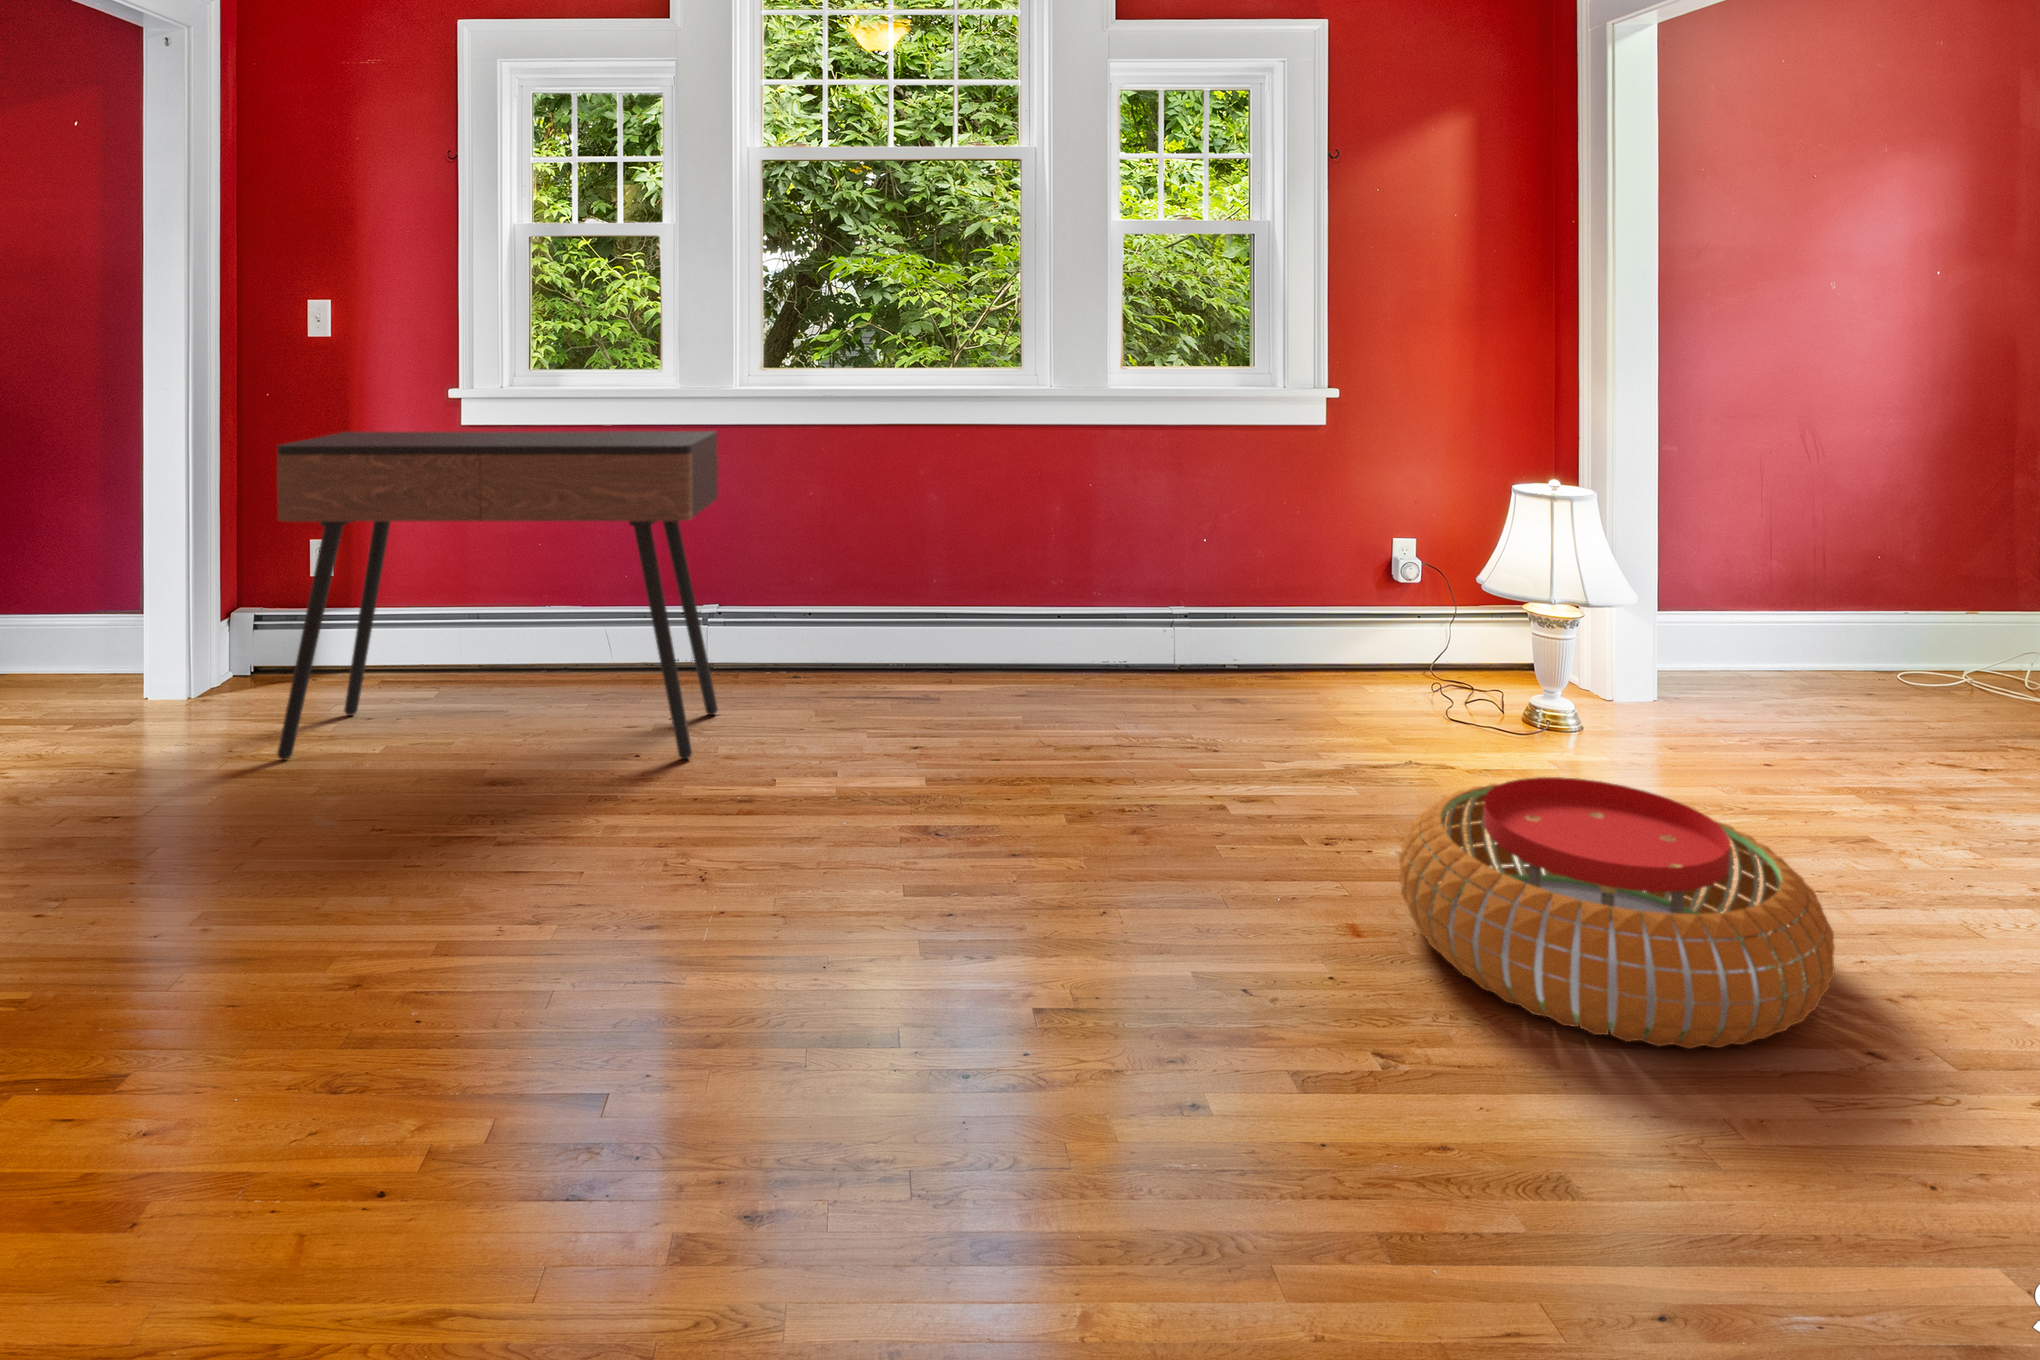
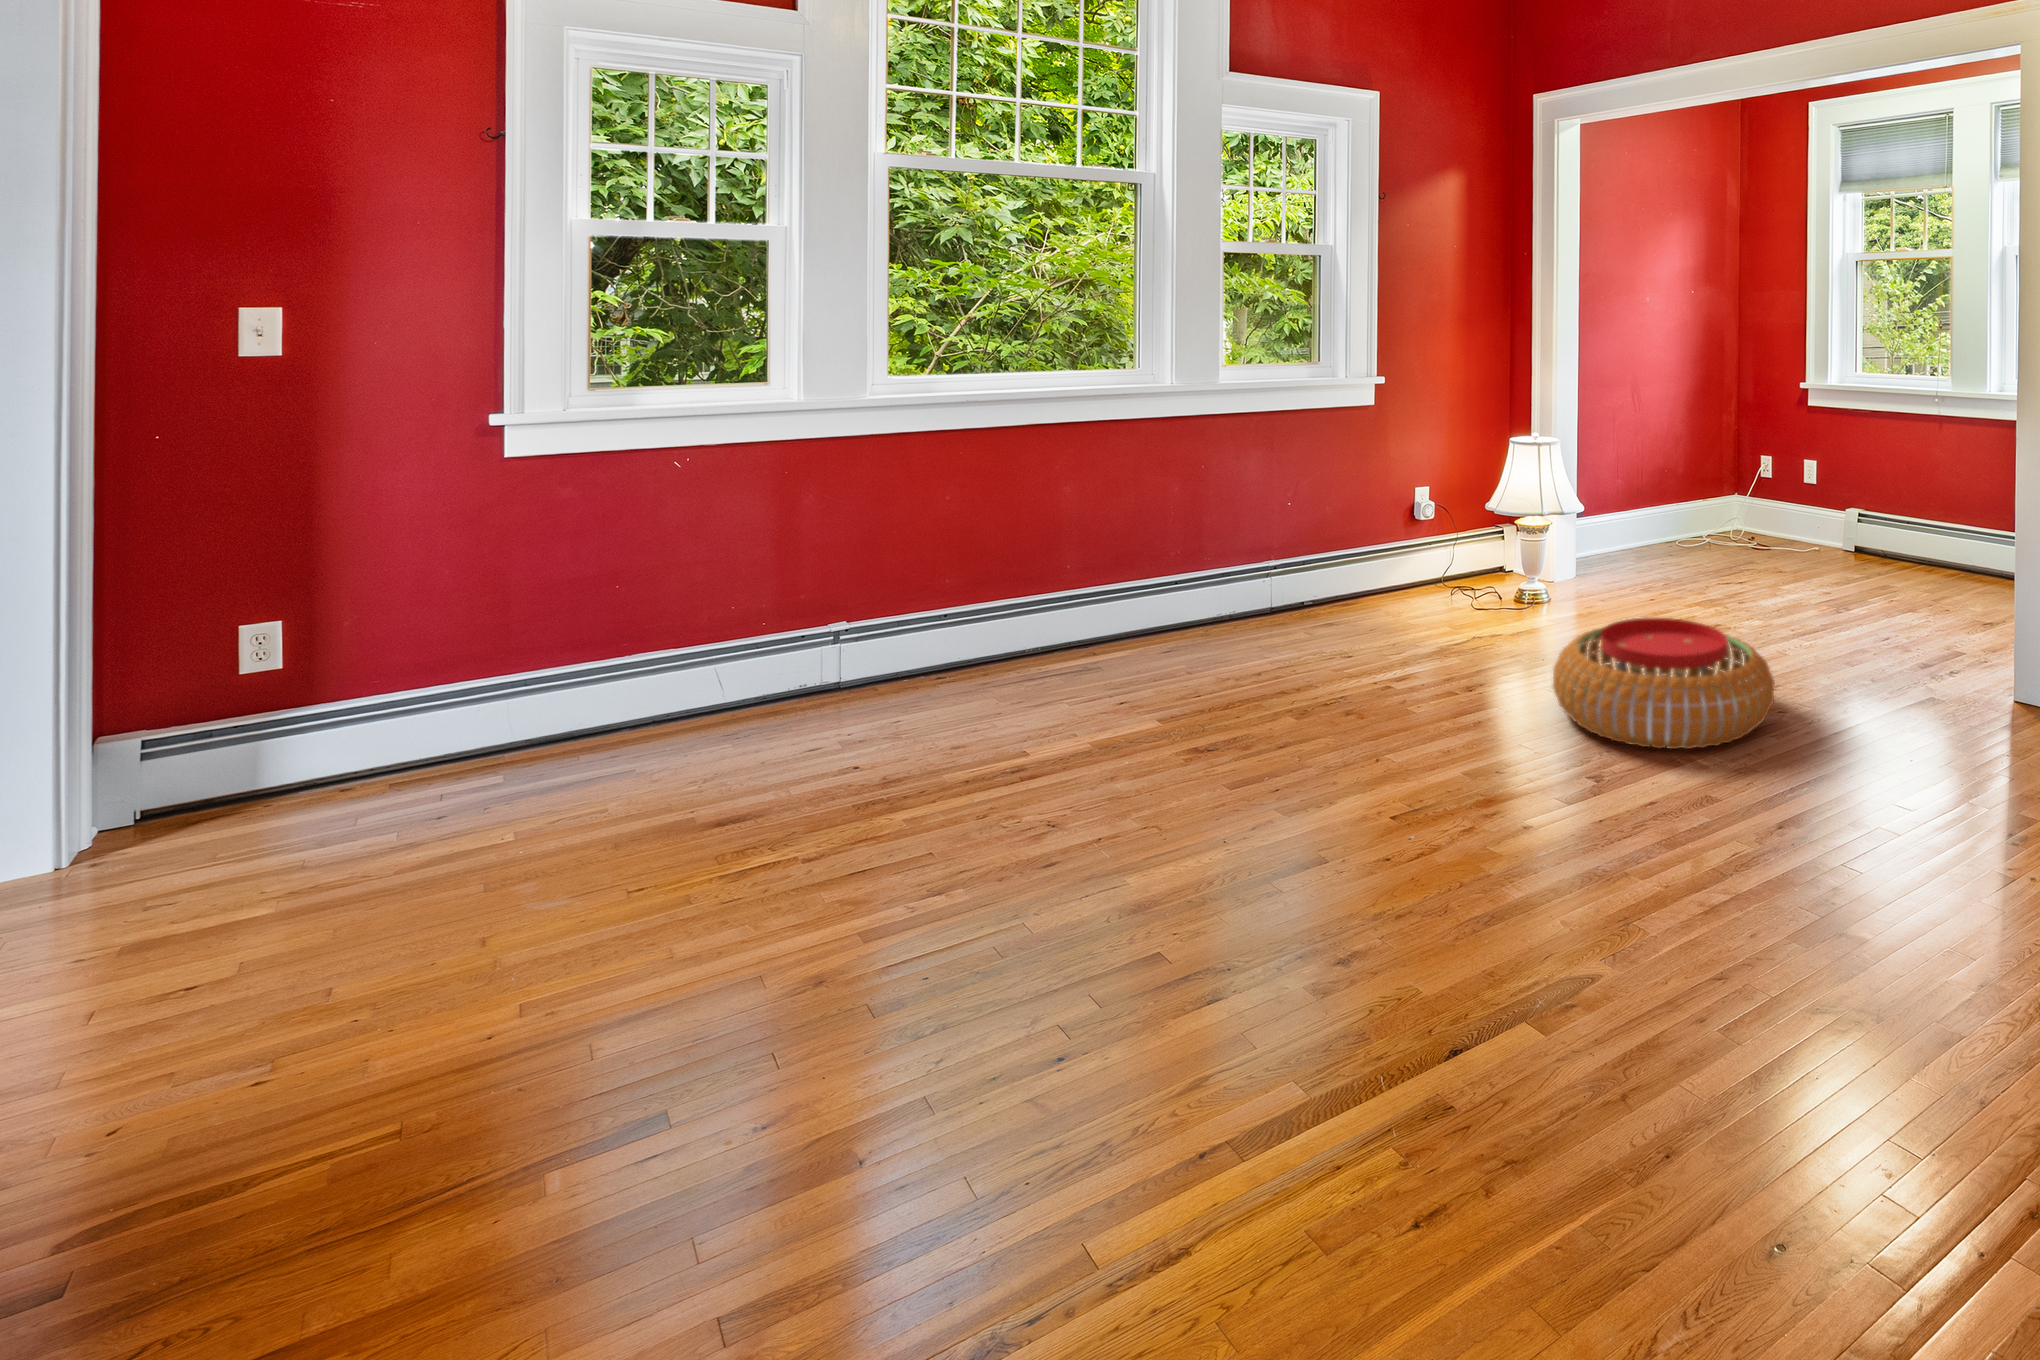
console table: present [277,431,718,760] -> none [394,444,937,870]

